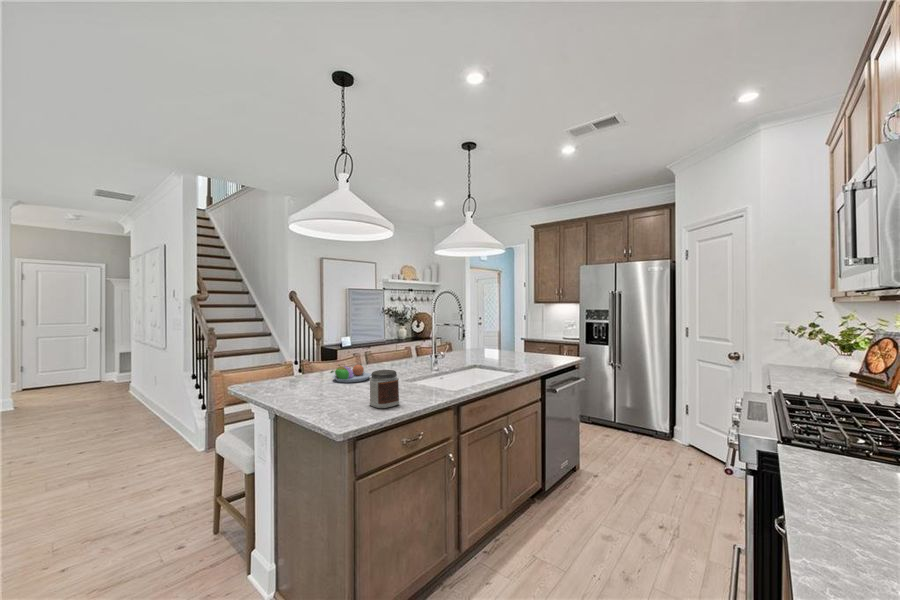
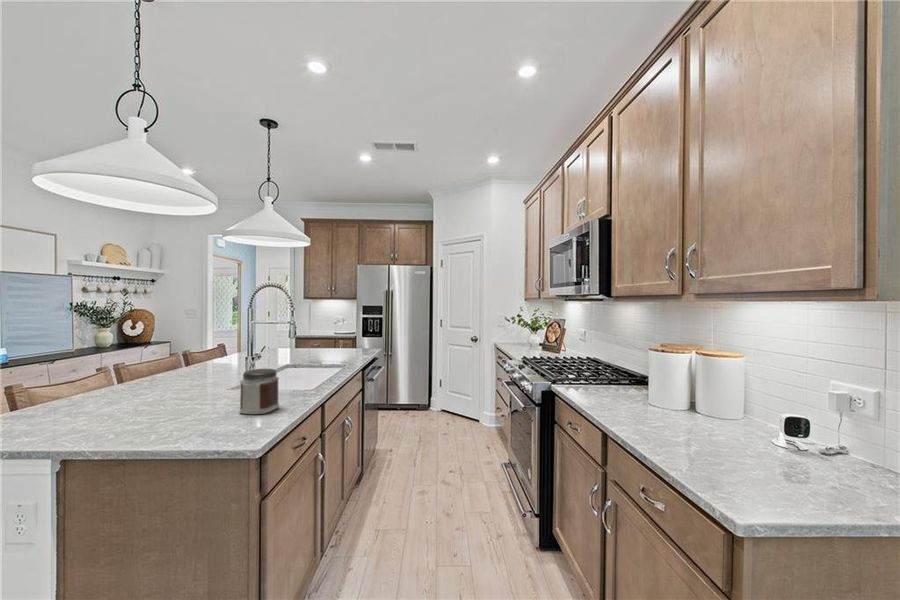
fruit bowl: present [331,364,371,383] -> none [112,373,179,400]

